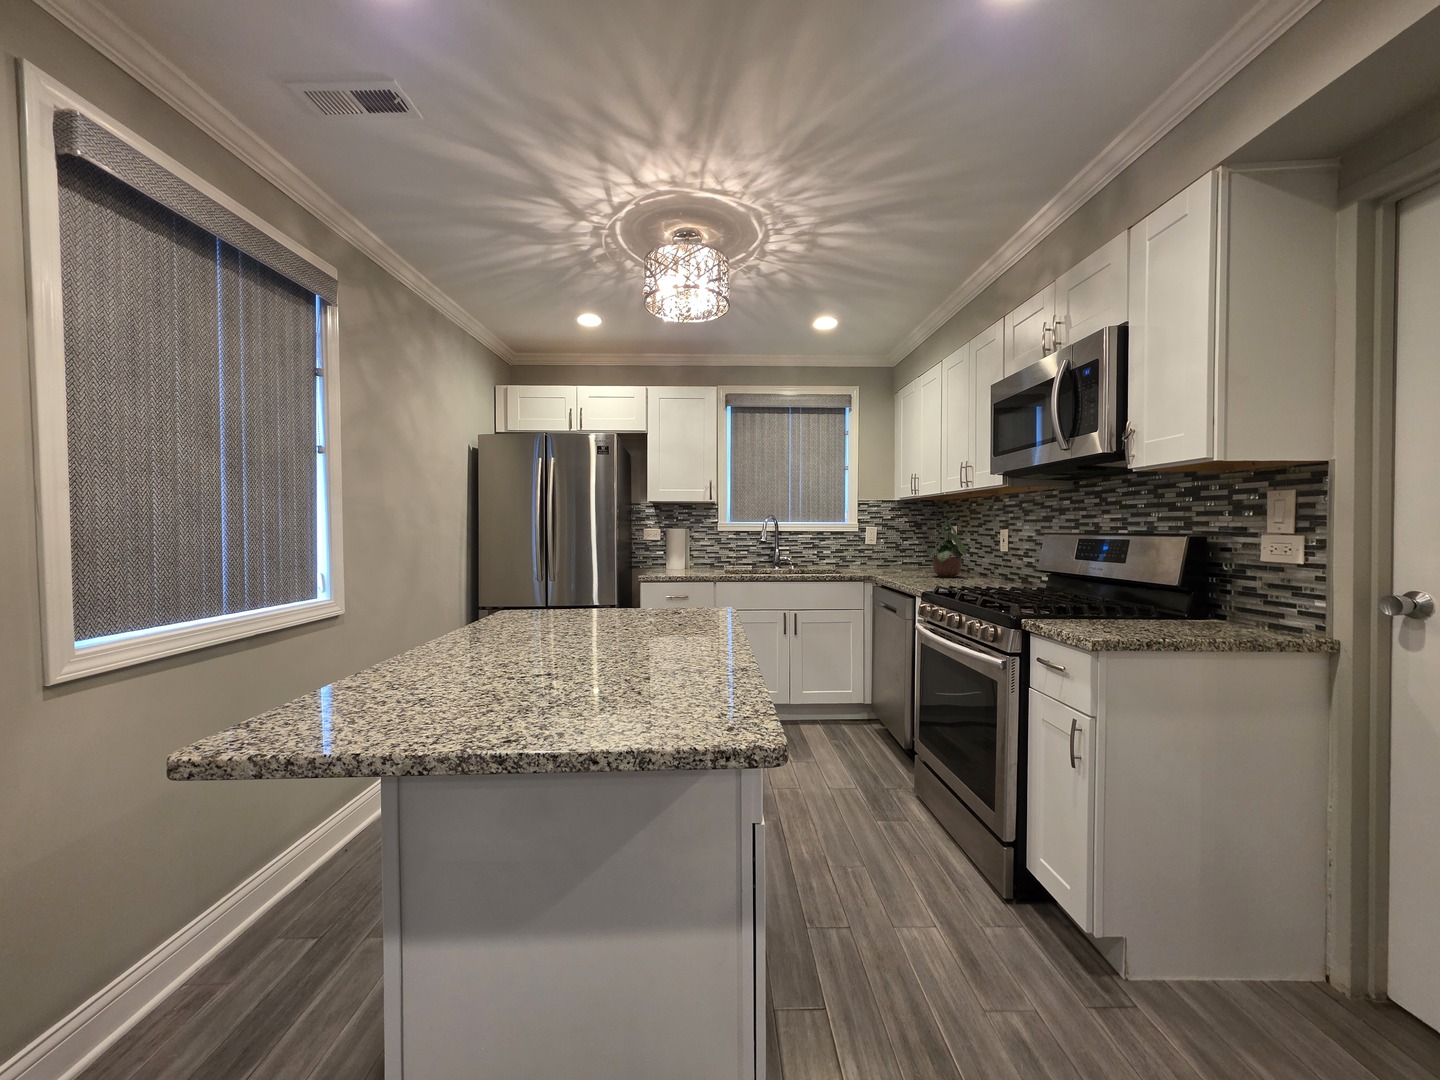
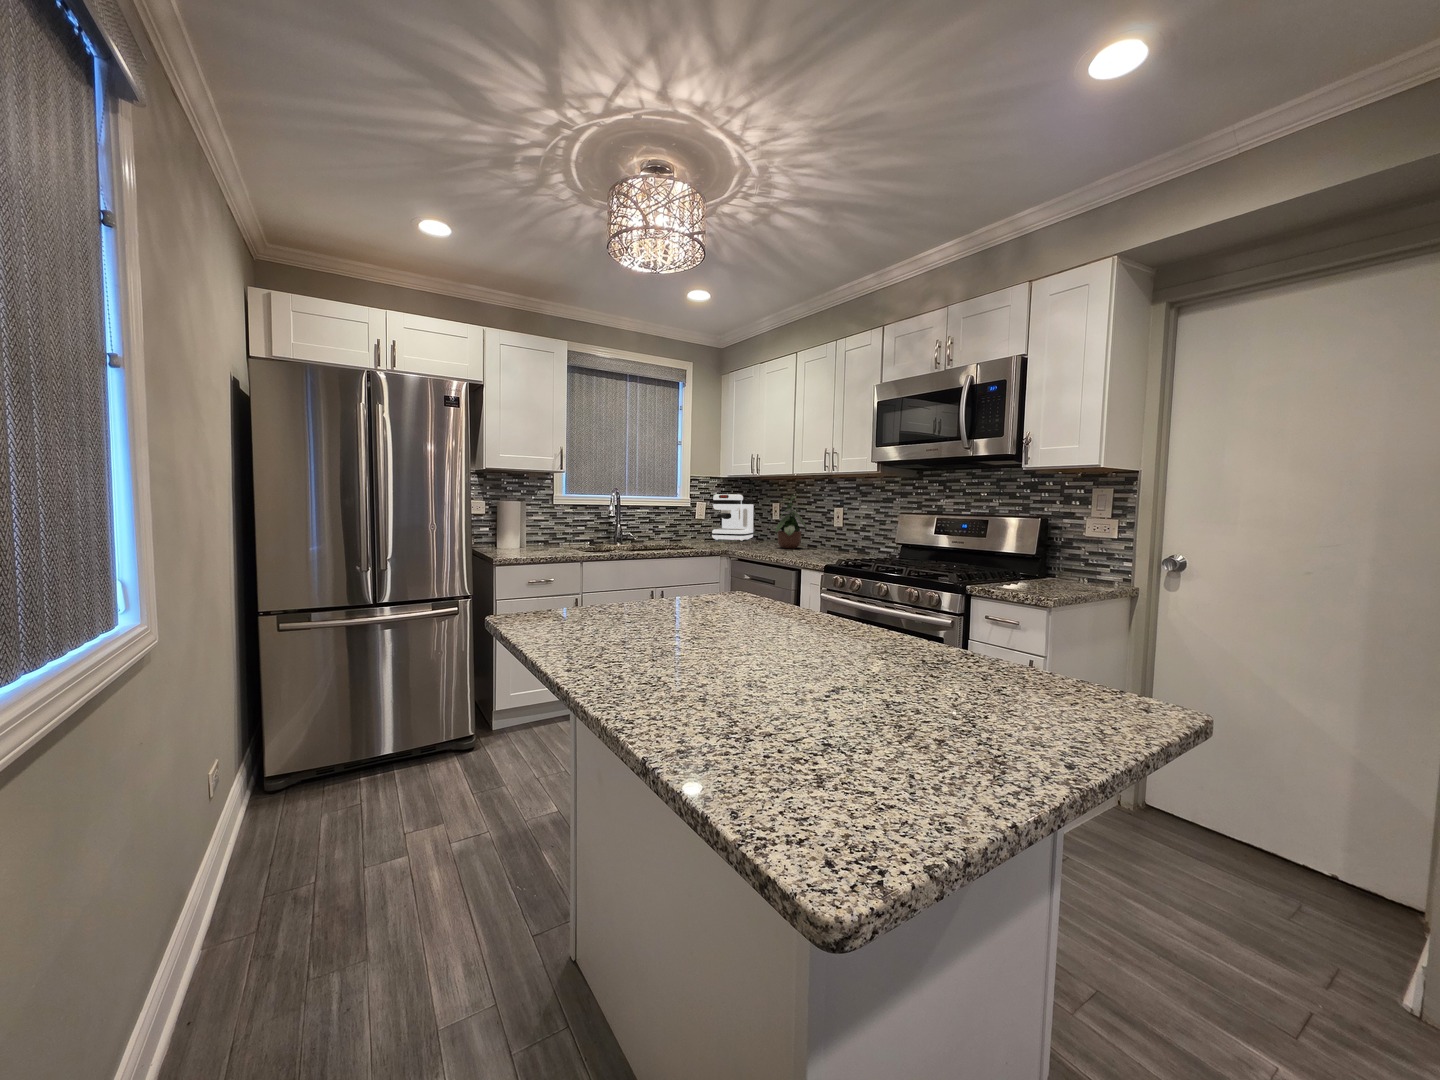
coffee maker: none [883,518,933,569] -> present [712,494,754,541]

